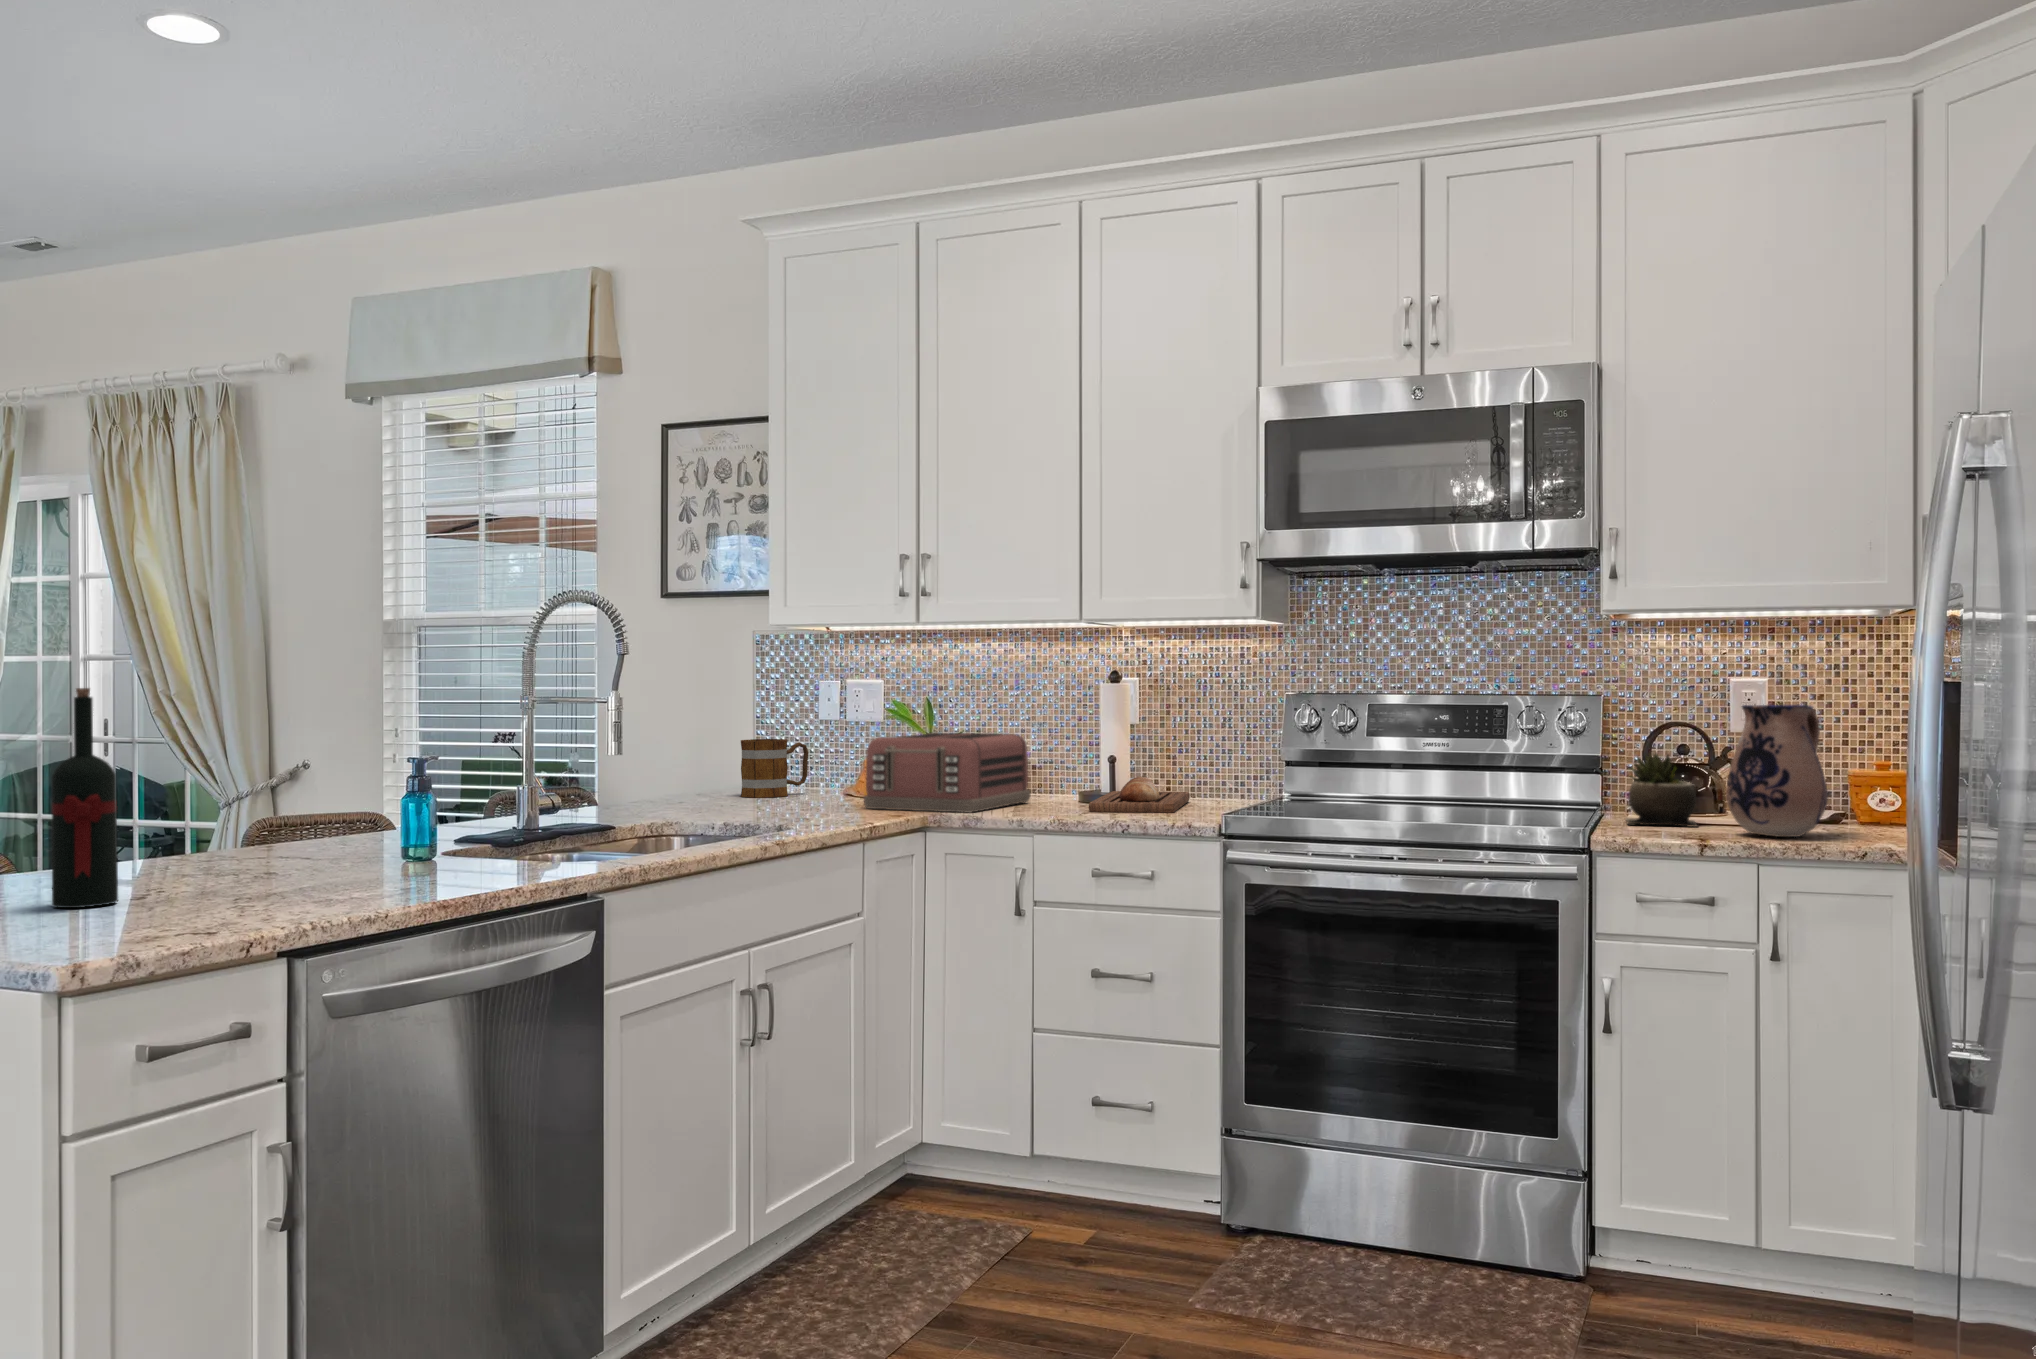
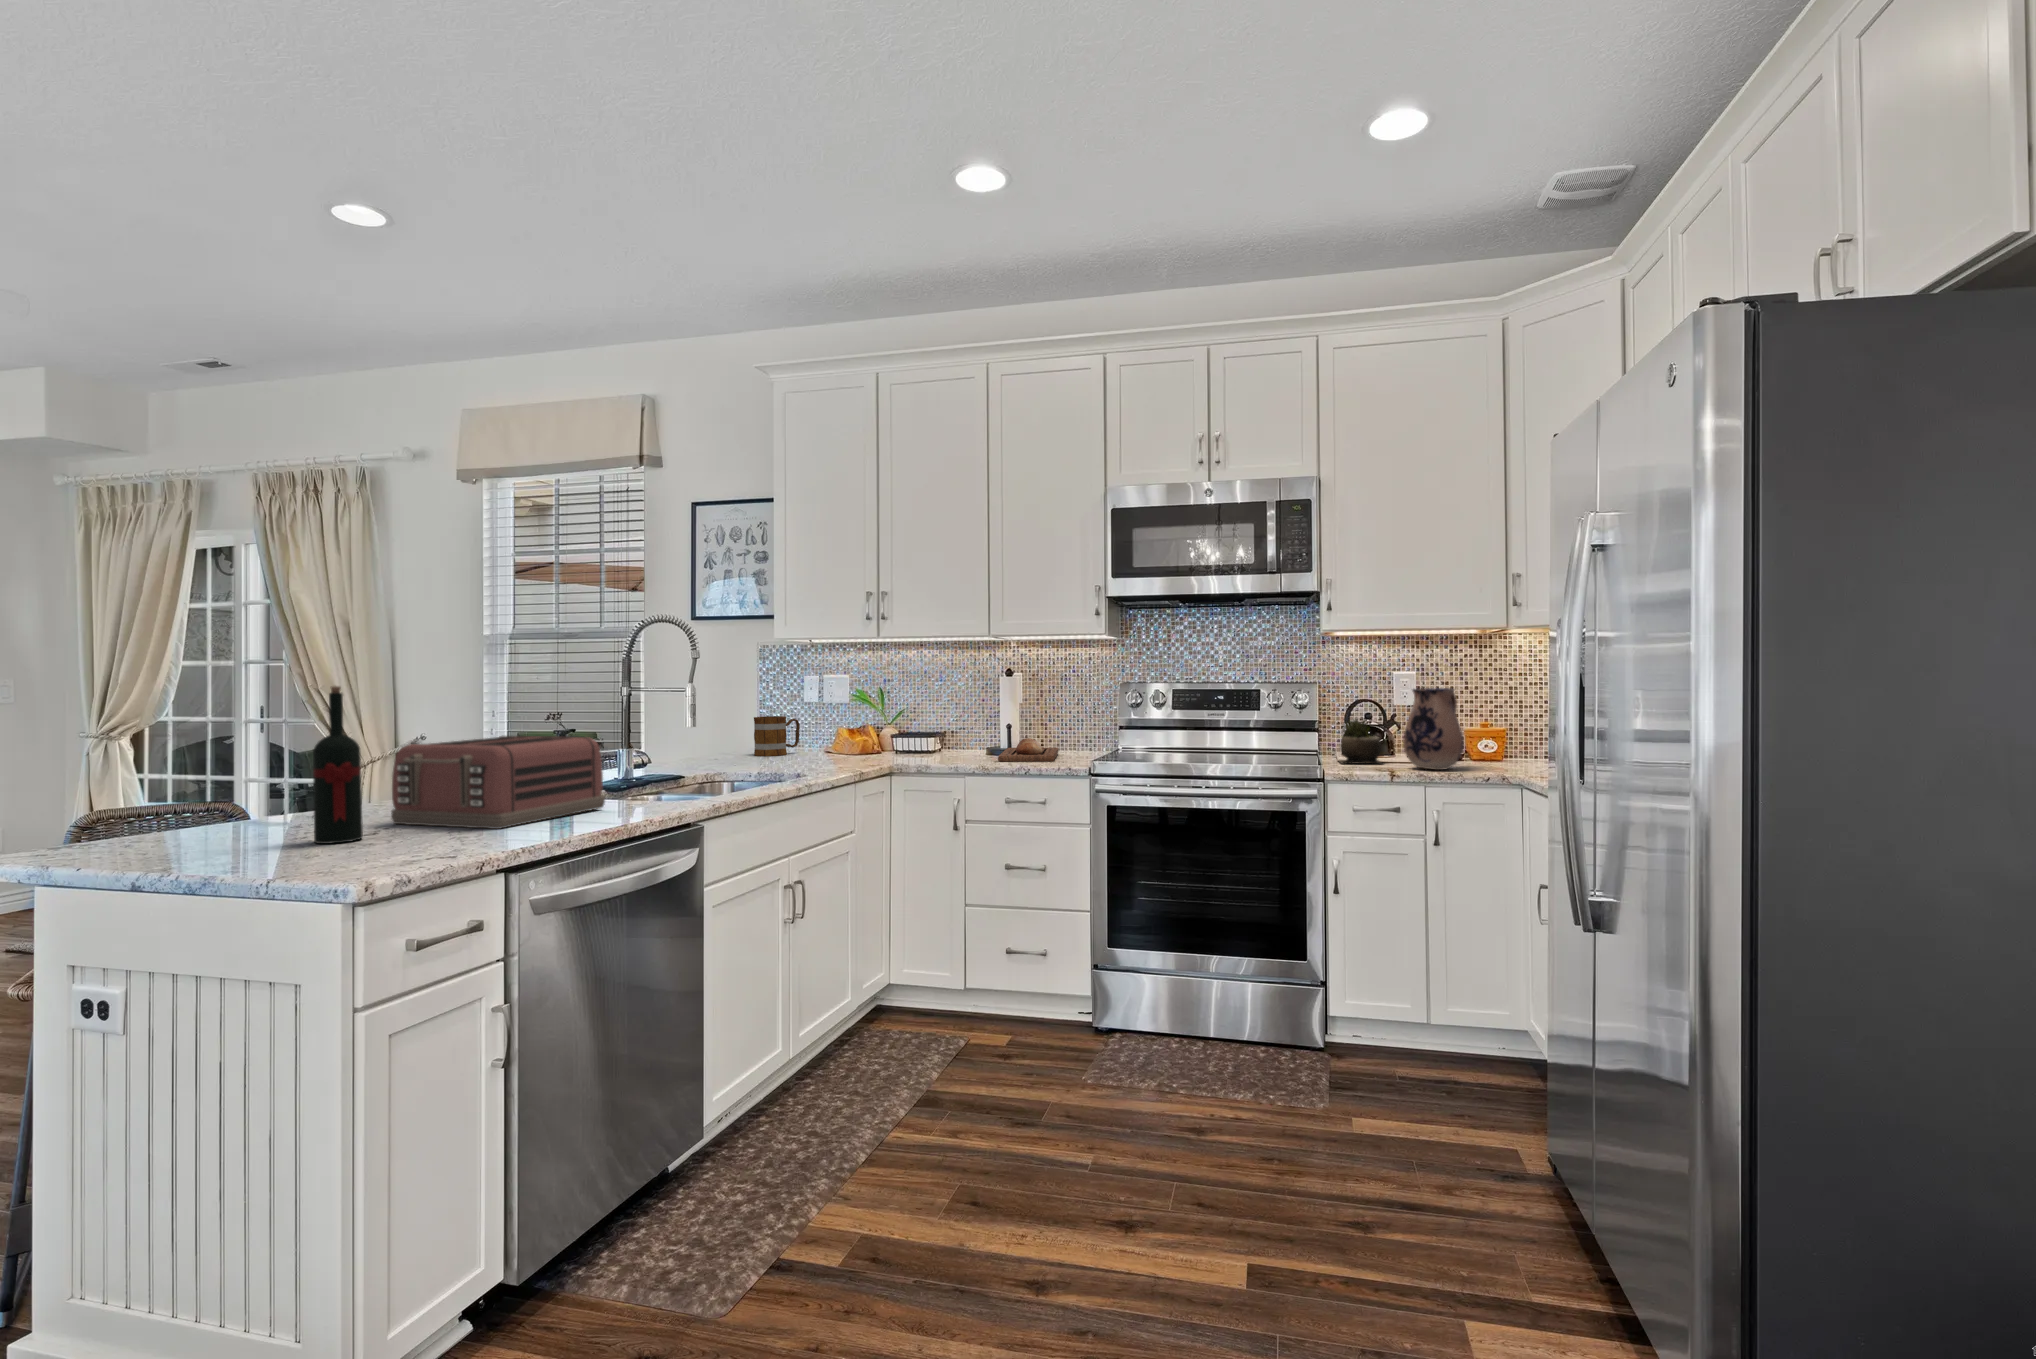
toaster: present [864,733,1031,813] -> present [391,736,605,829]

